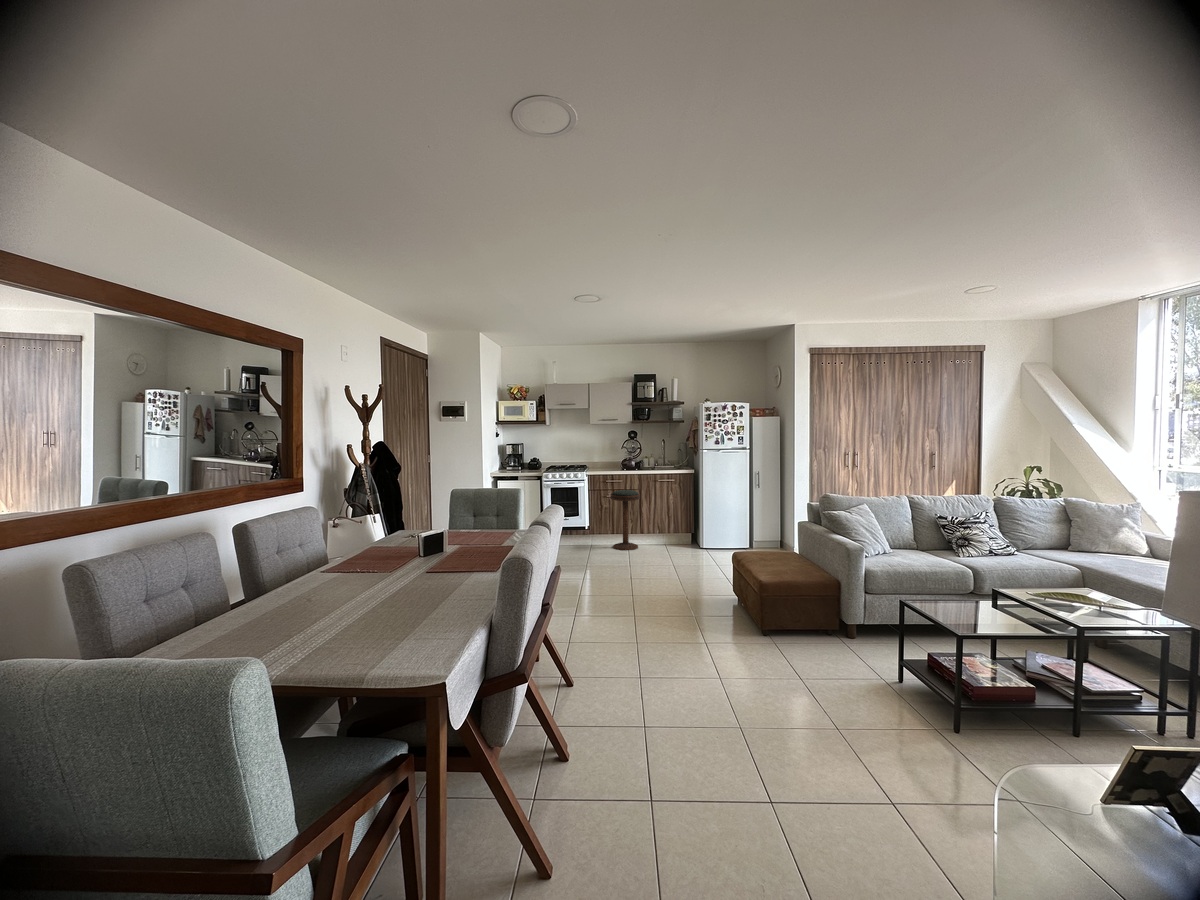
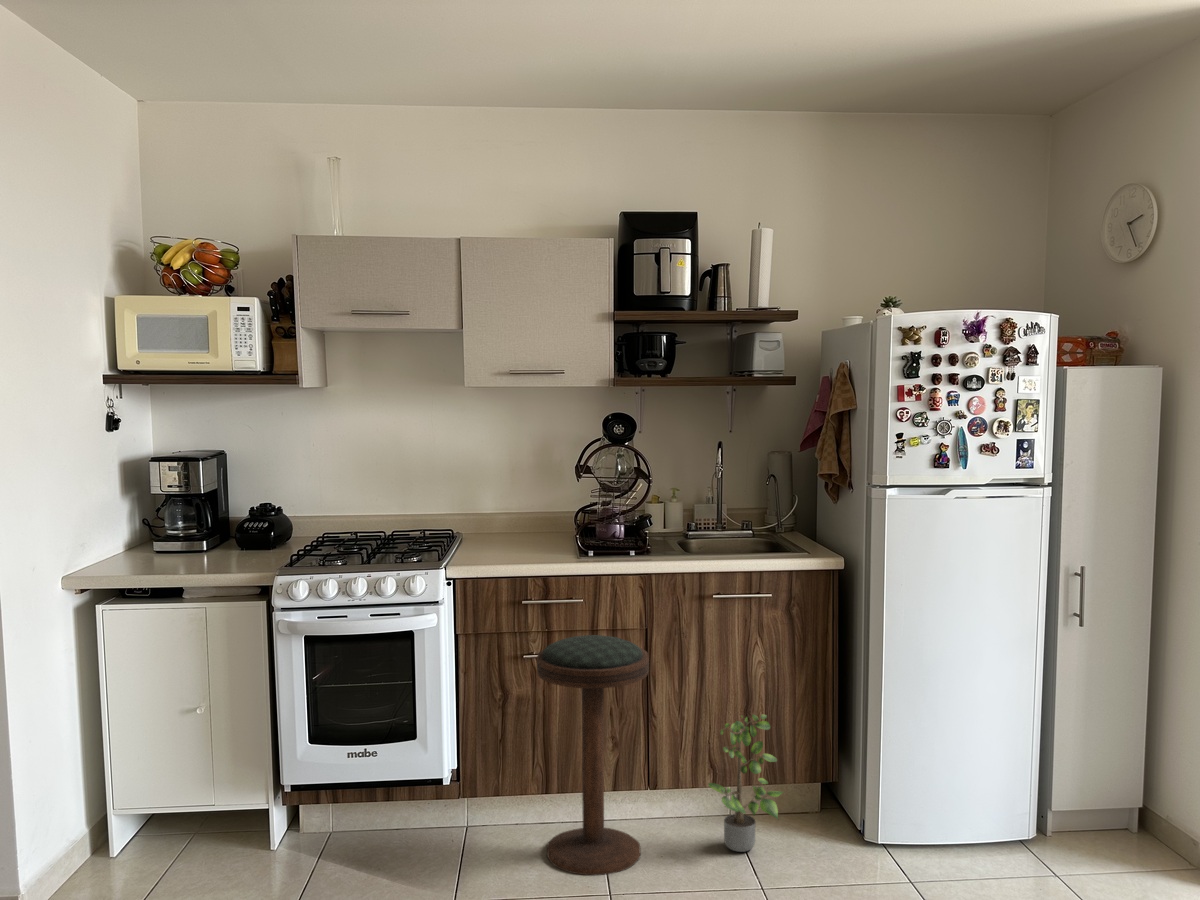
potted plant: none [657,510,678,548] -> present [708,714,783,852]

